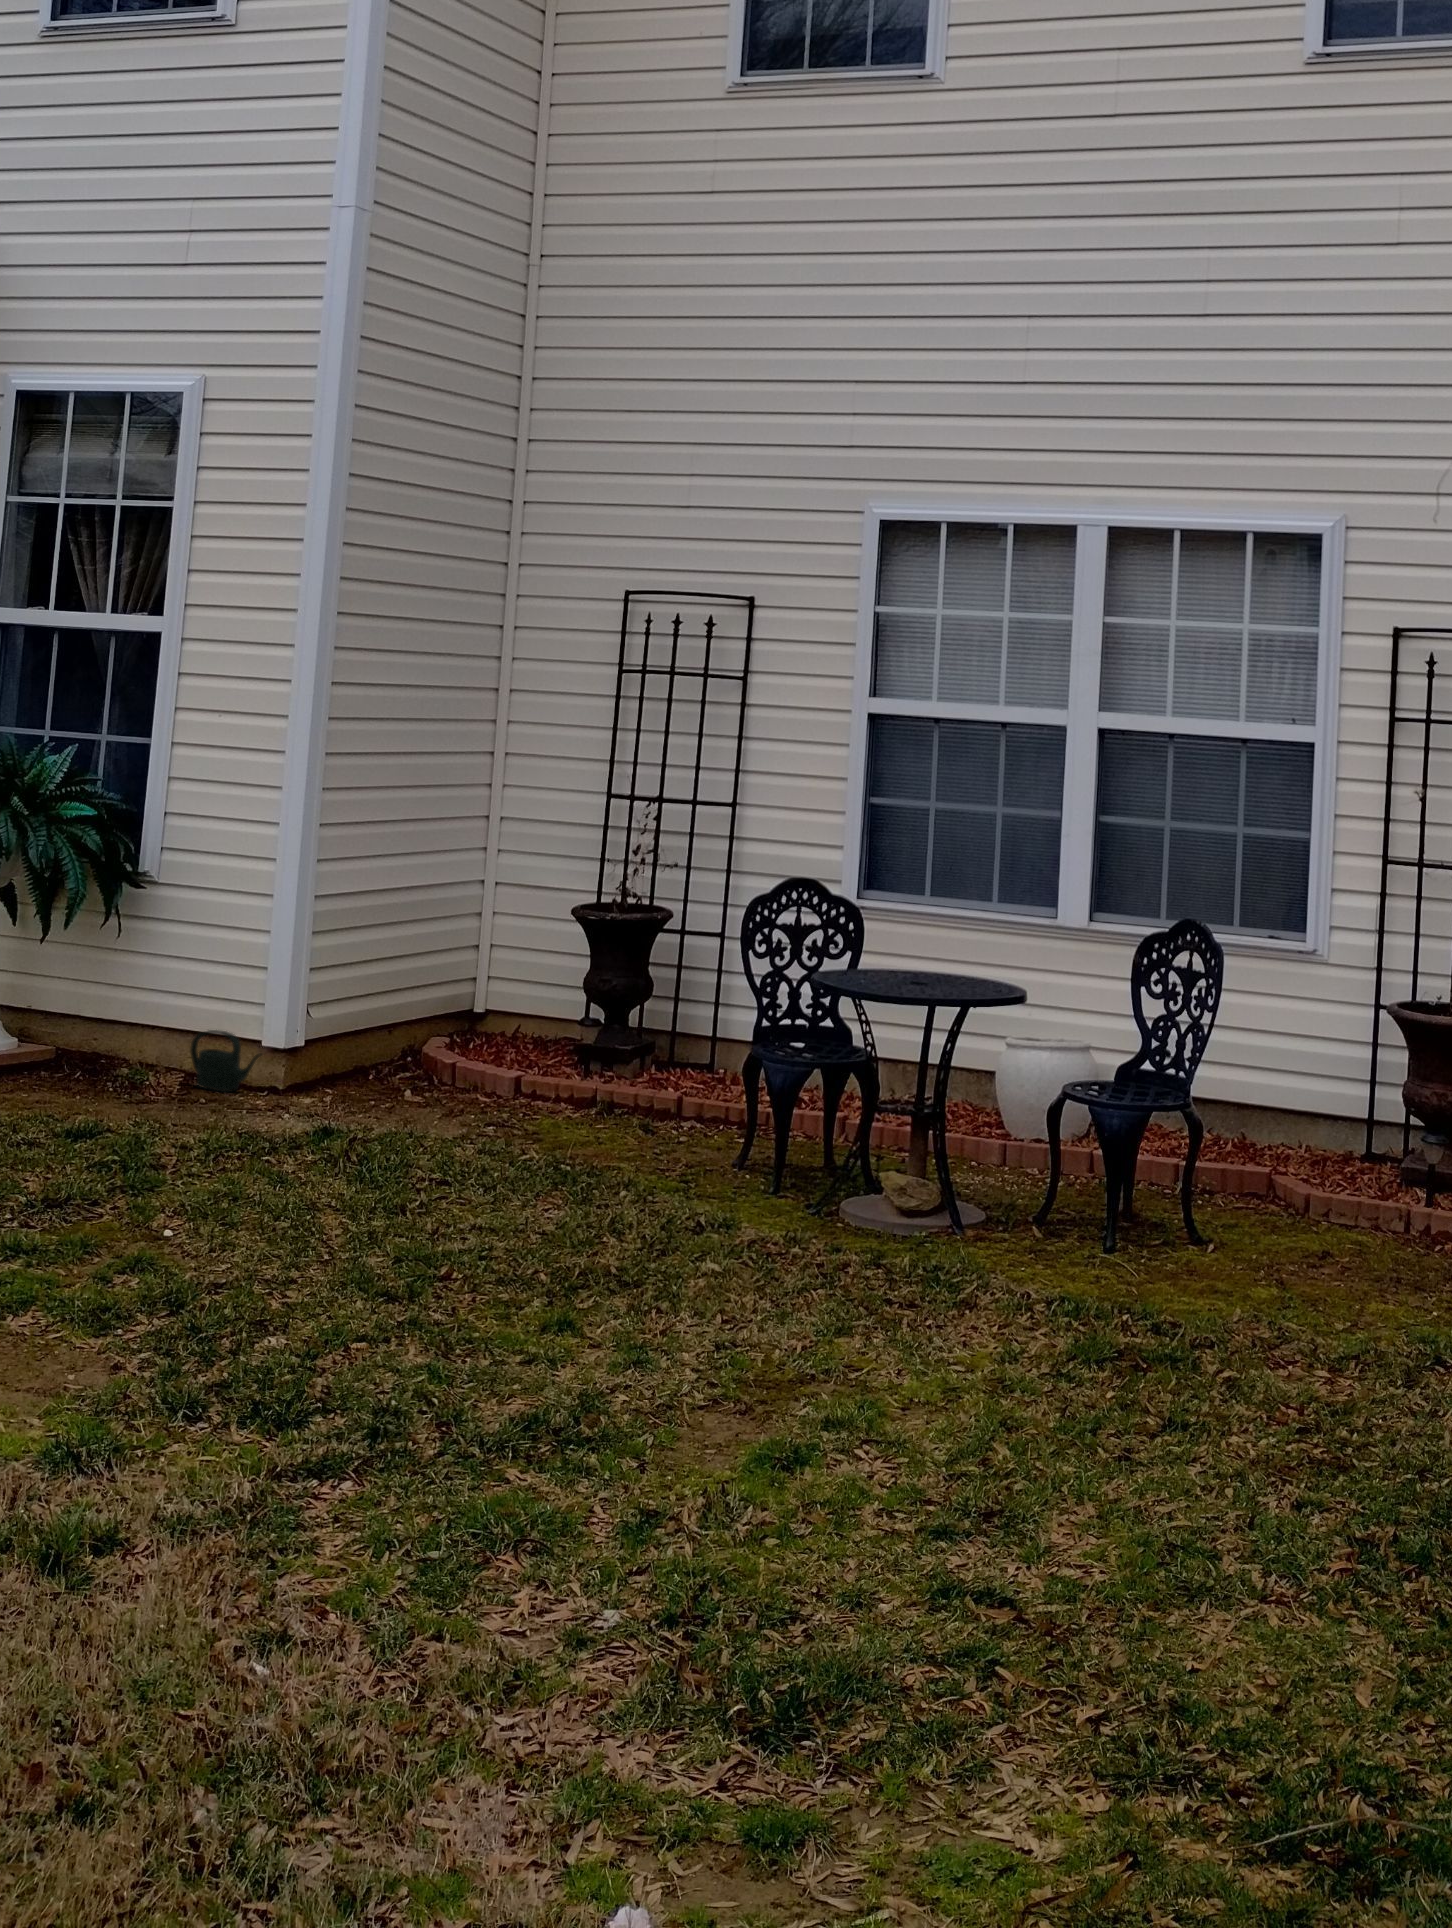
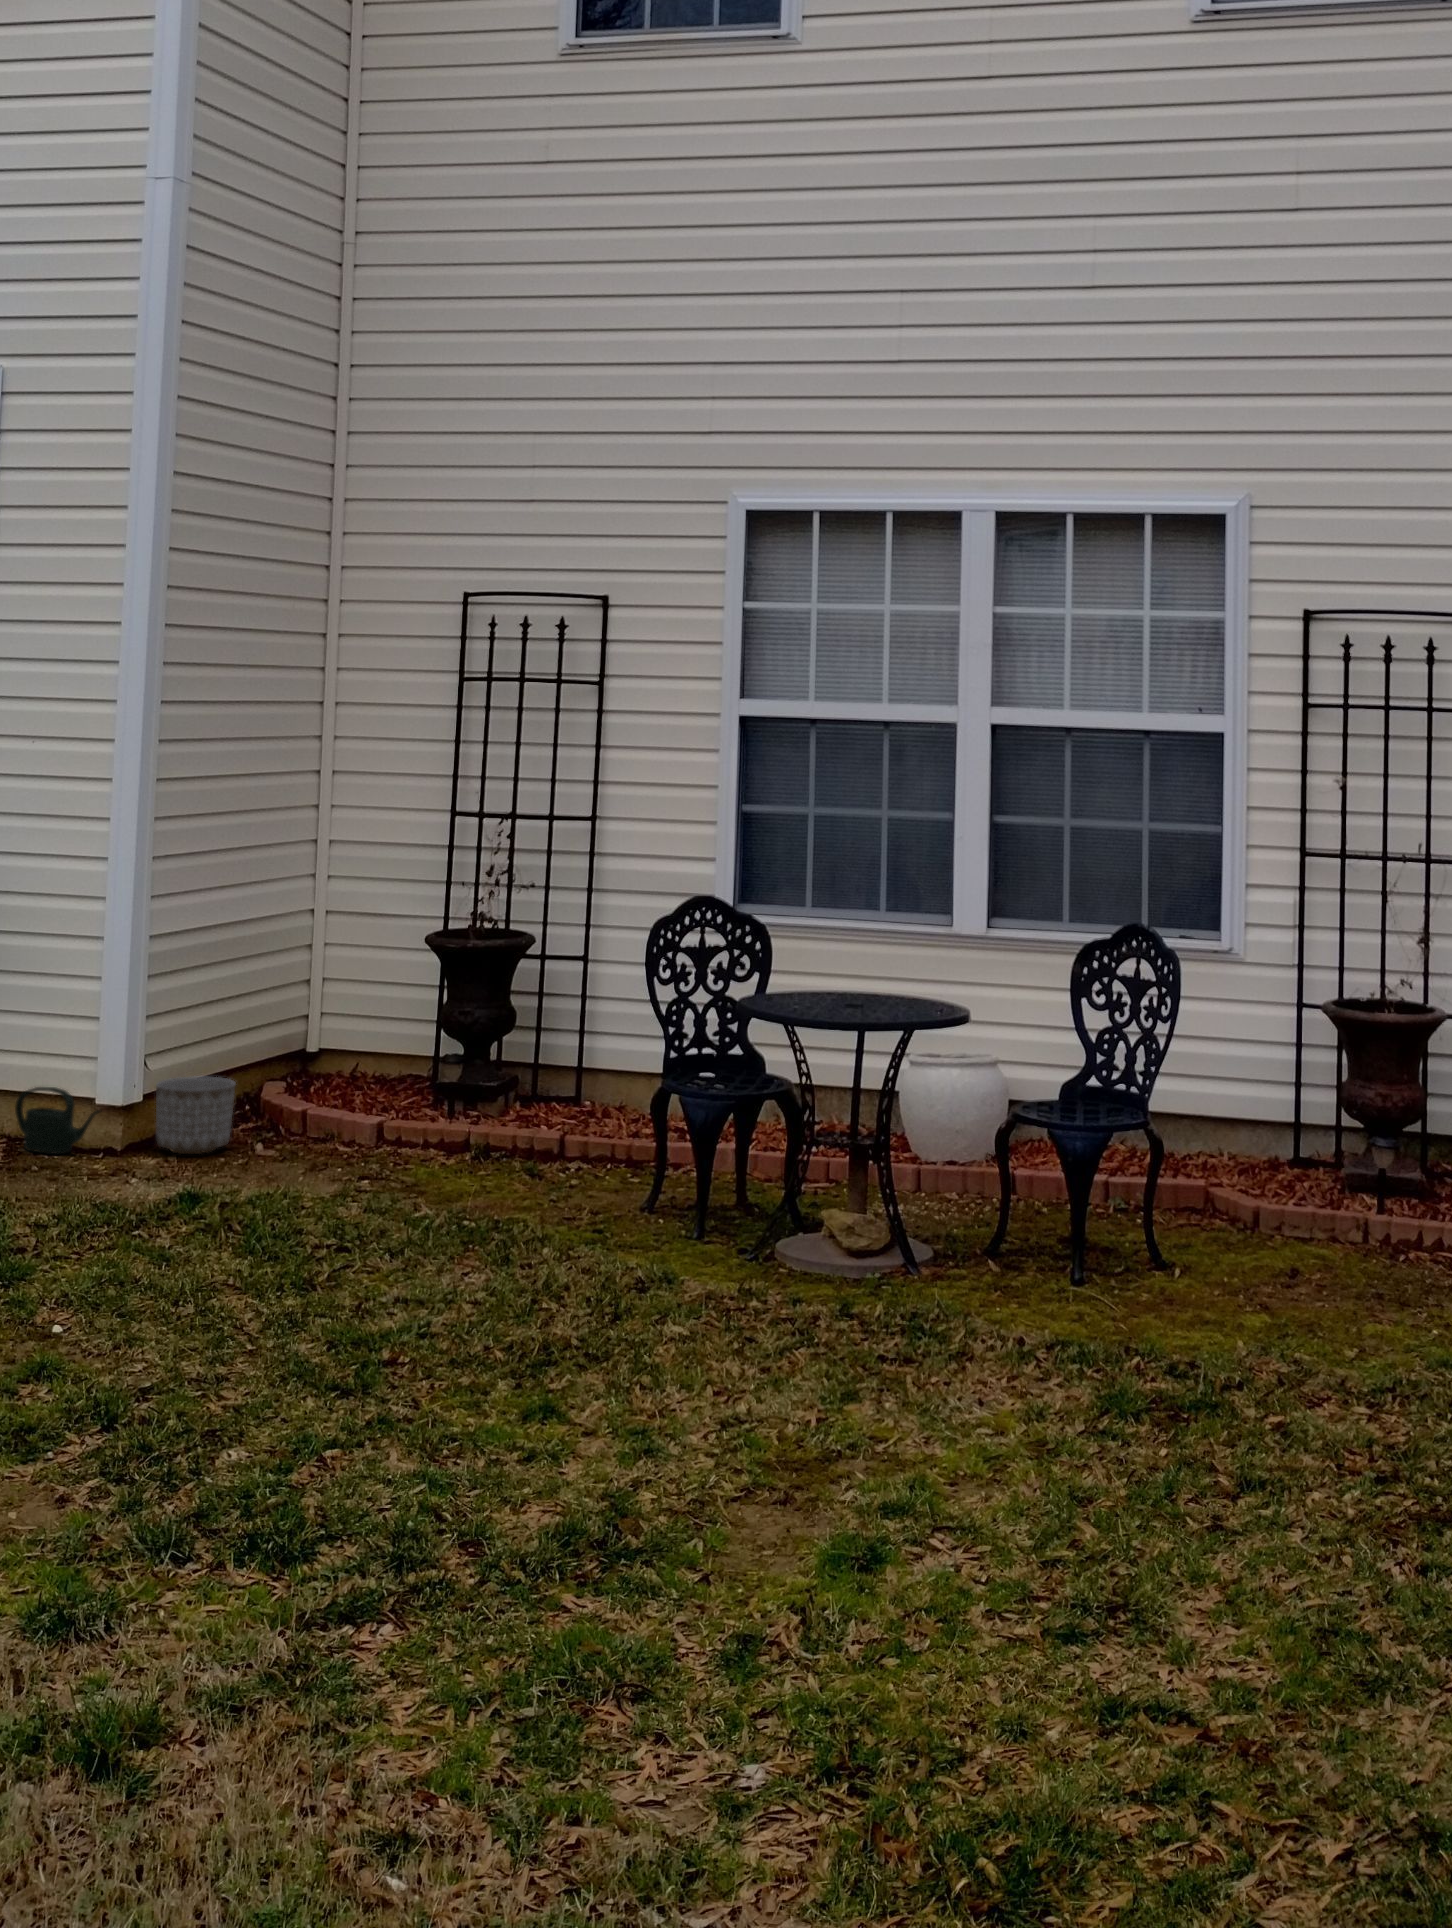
planter: none [314,1028,386,1098] -> present [156,1076,236,1154]

